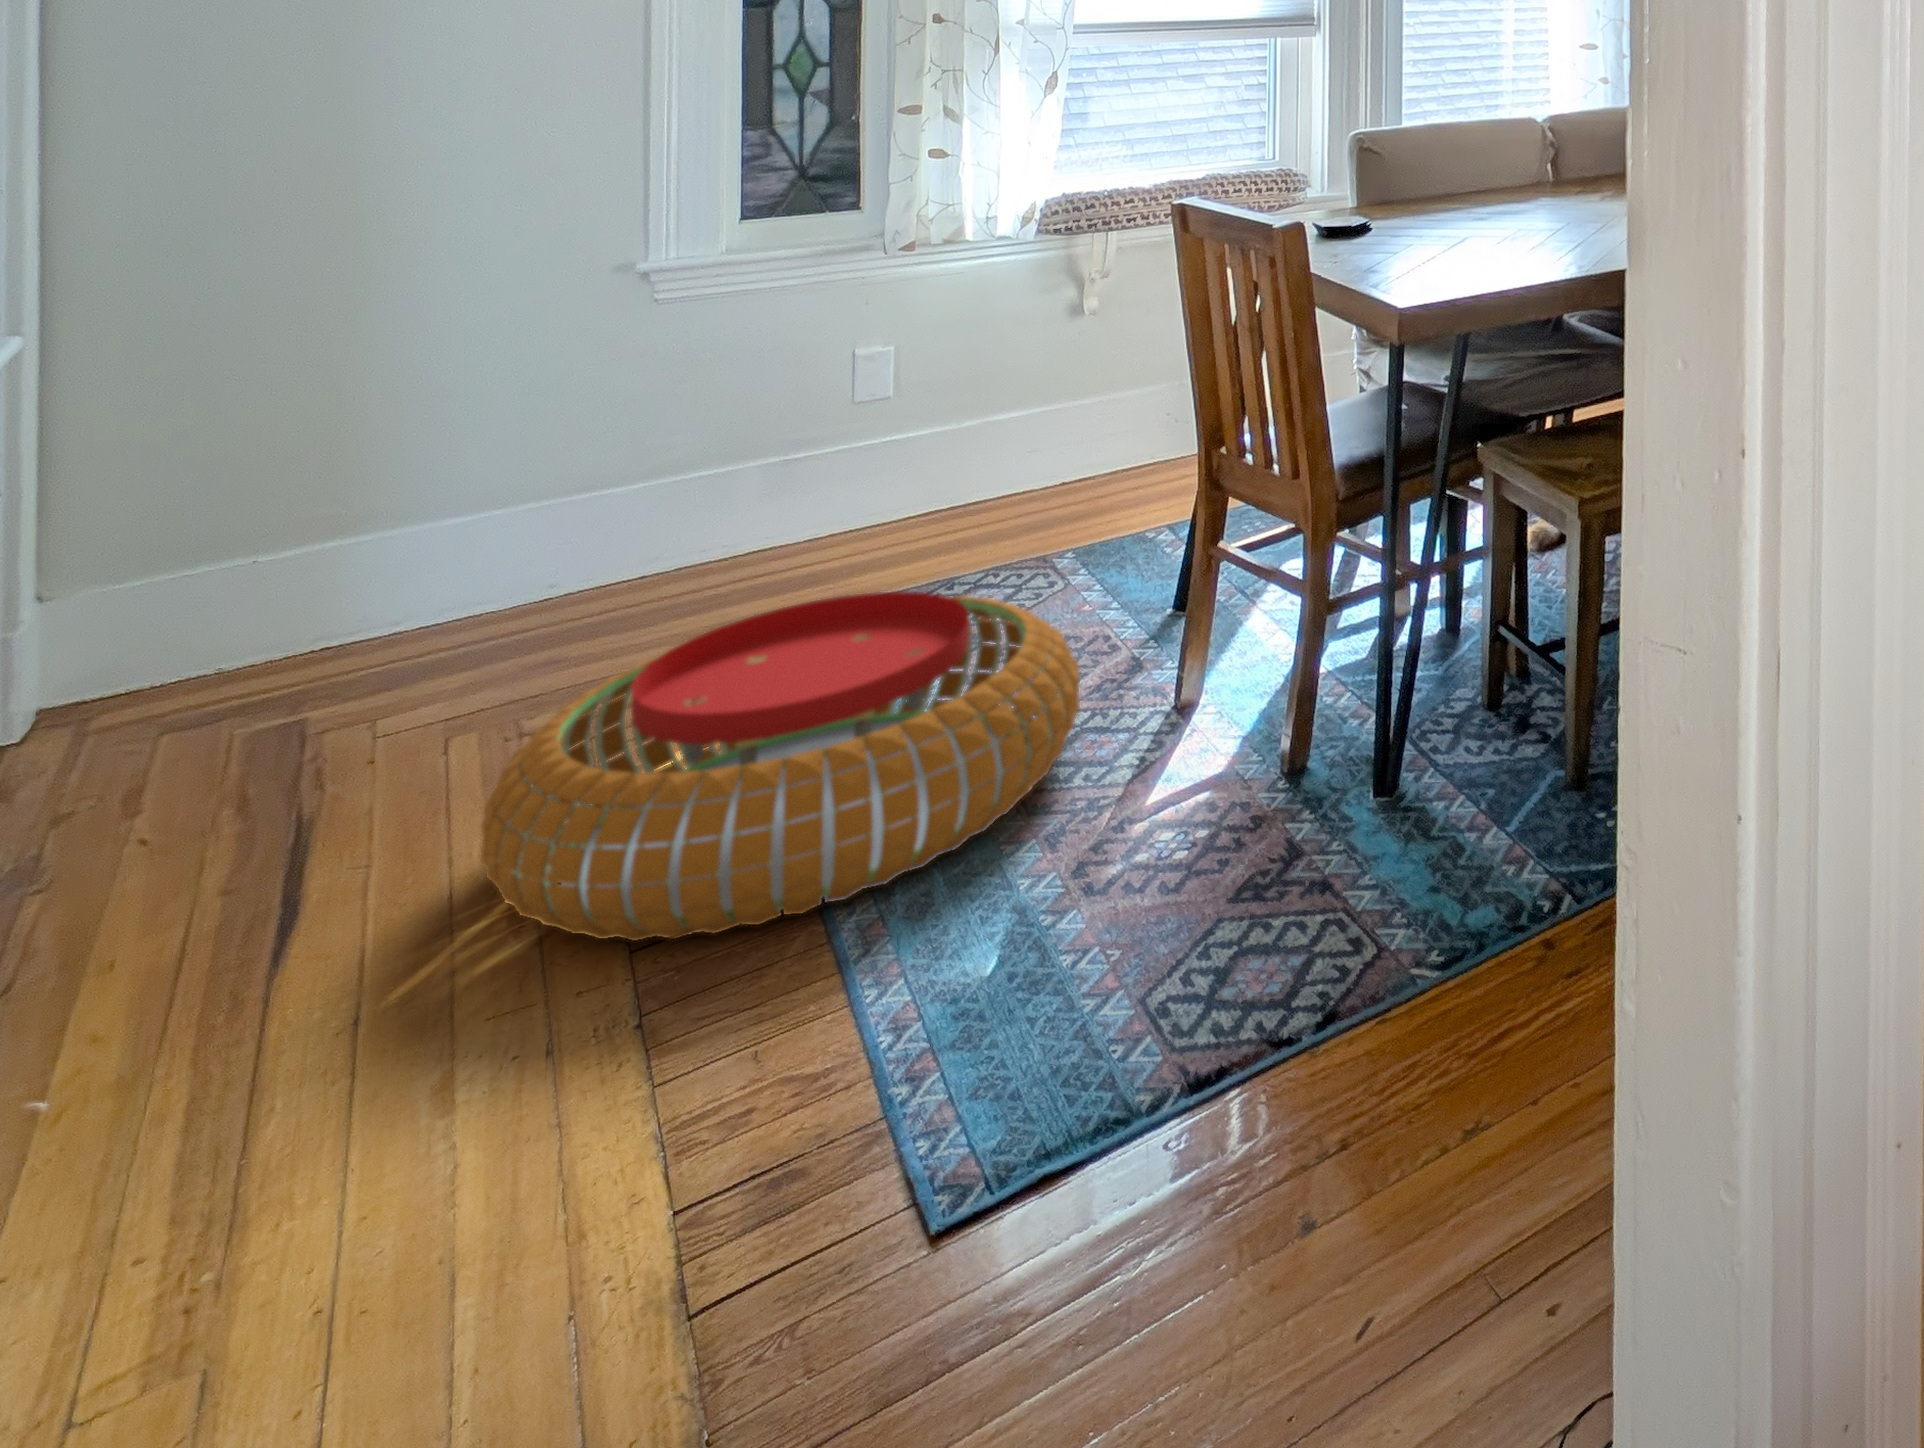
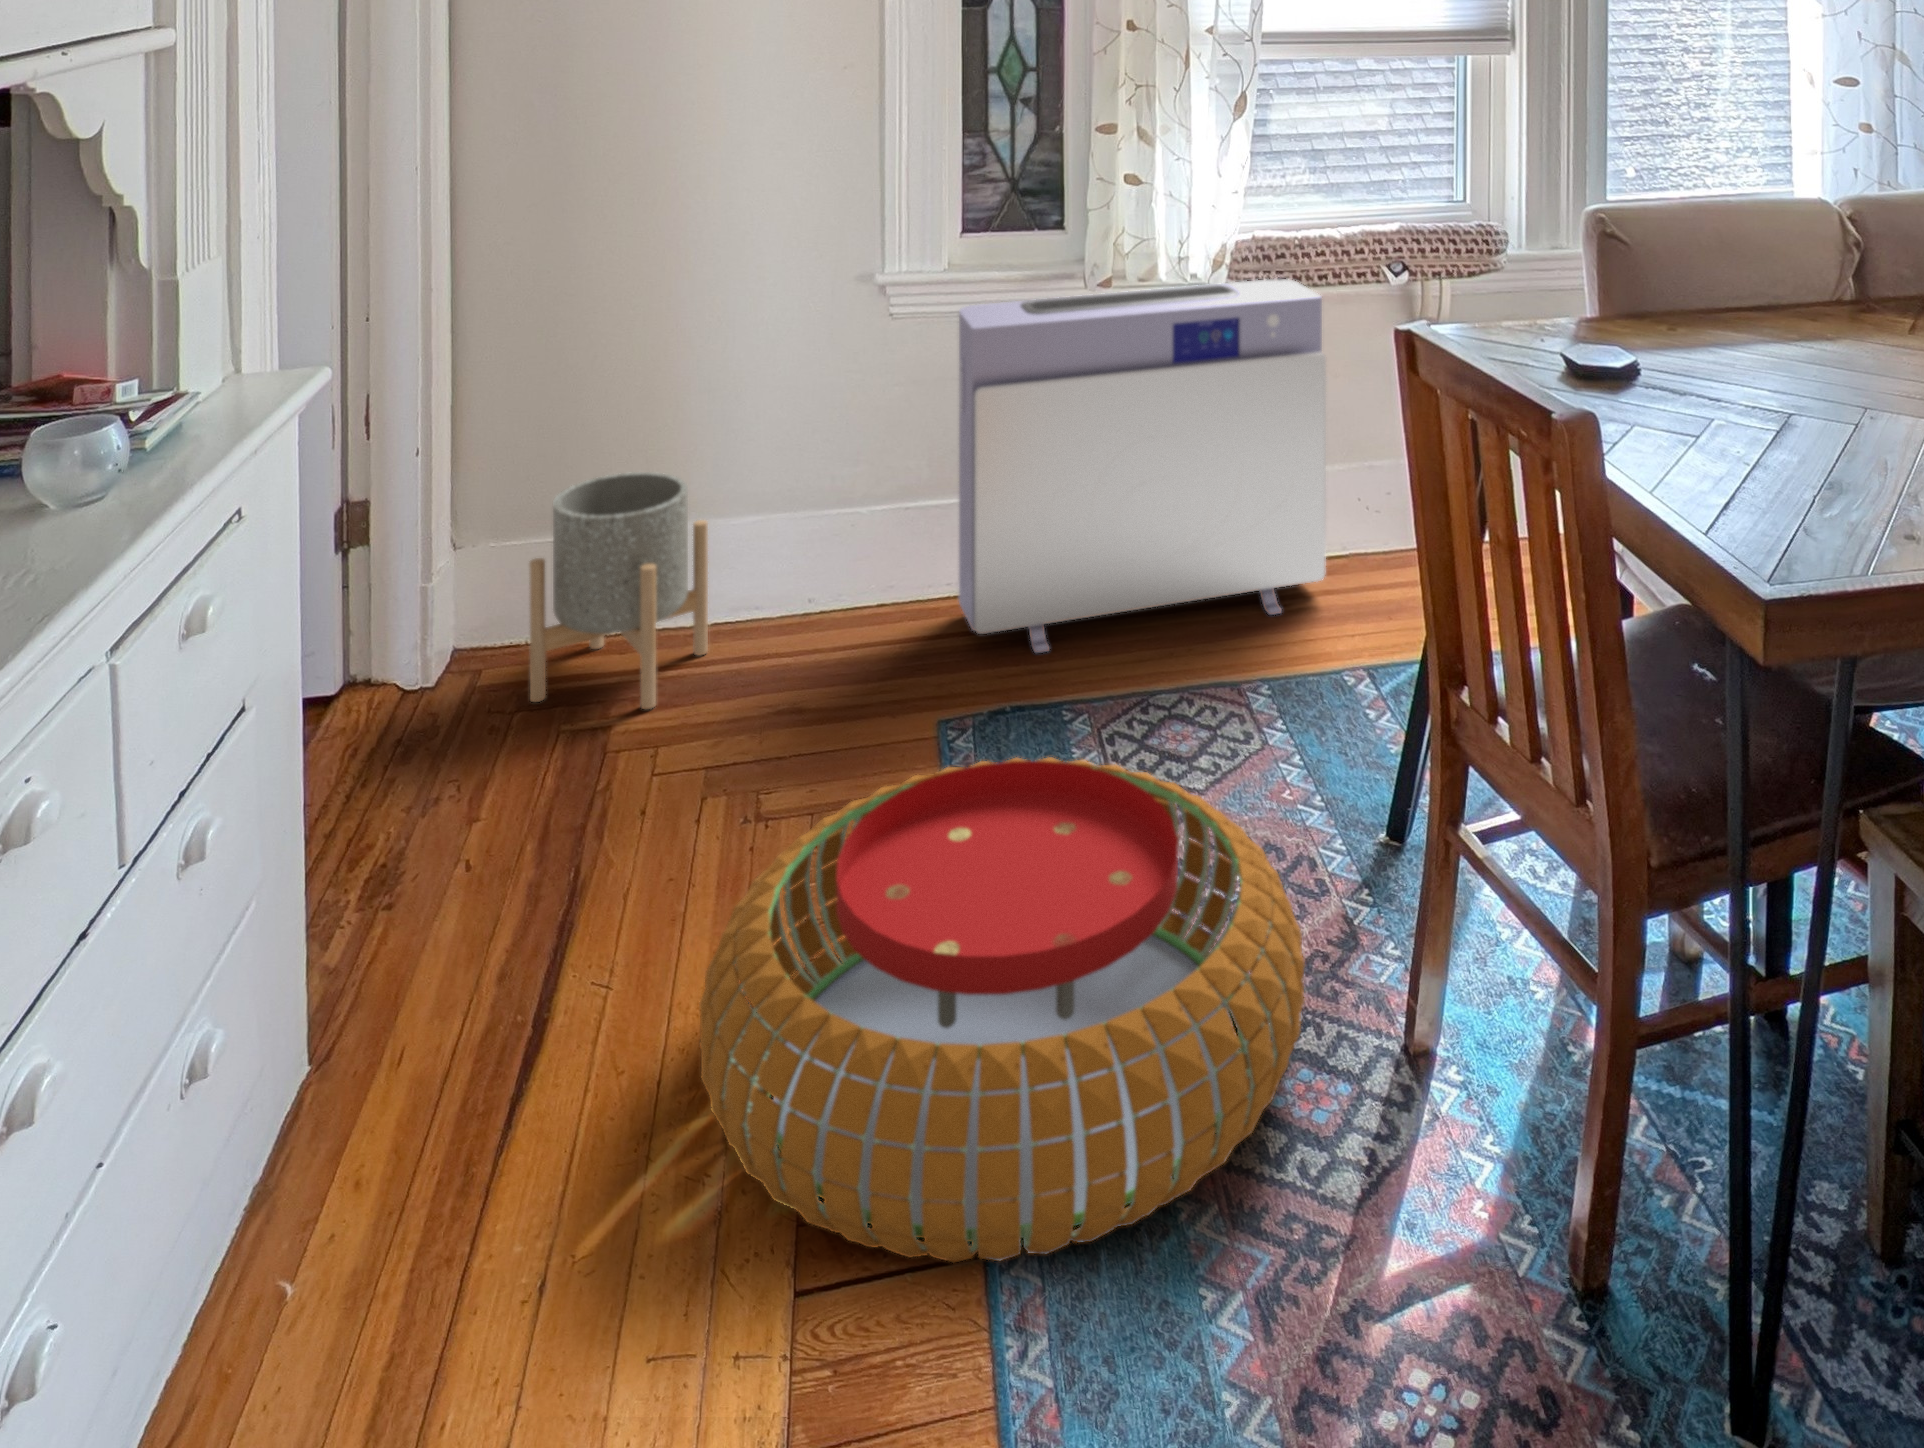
air purifier: none [736,234,1131,578] -> present [959,280,1326,653]
planter: none [179,475,424,720] -> present [529,472,708,709]

